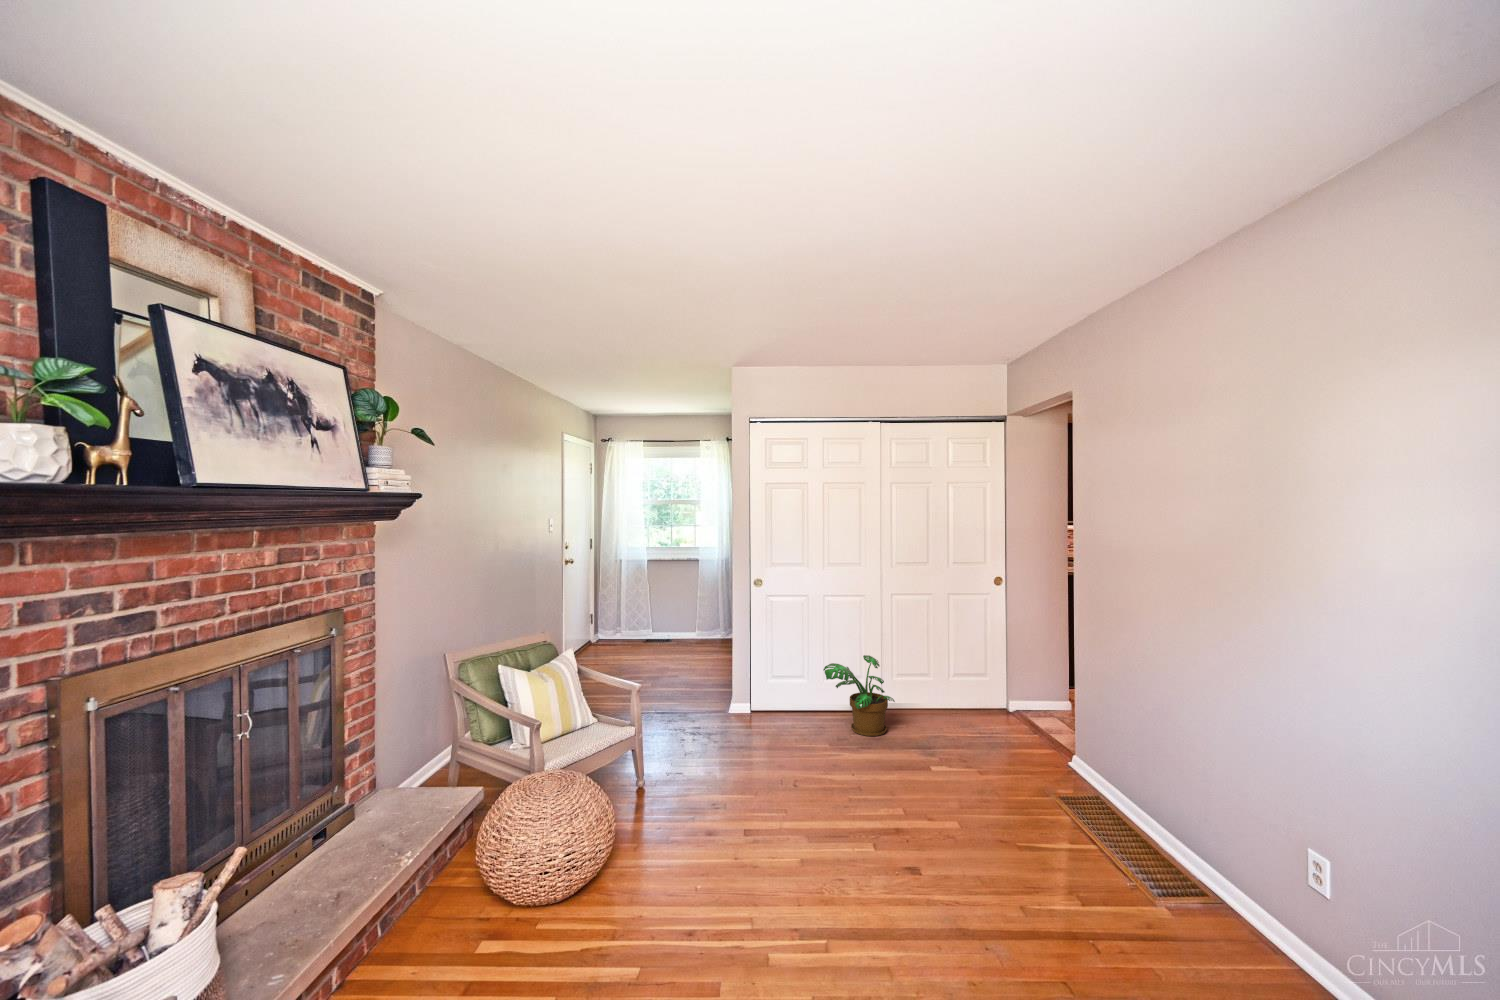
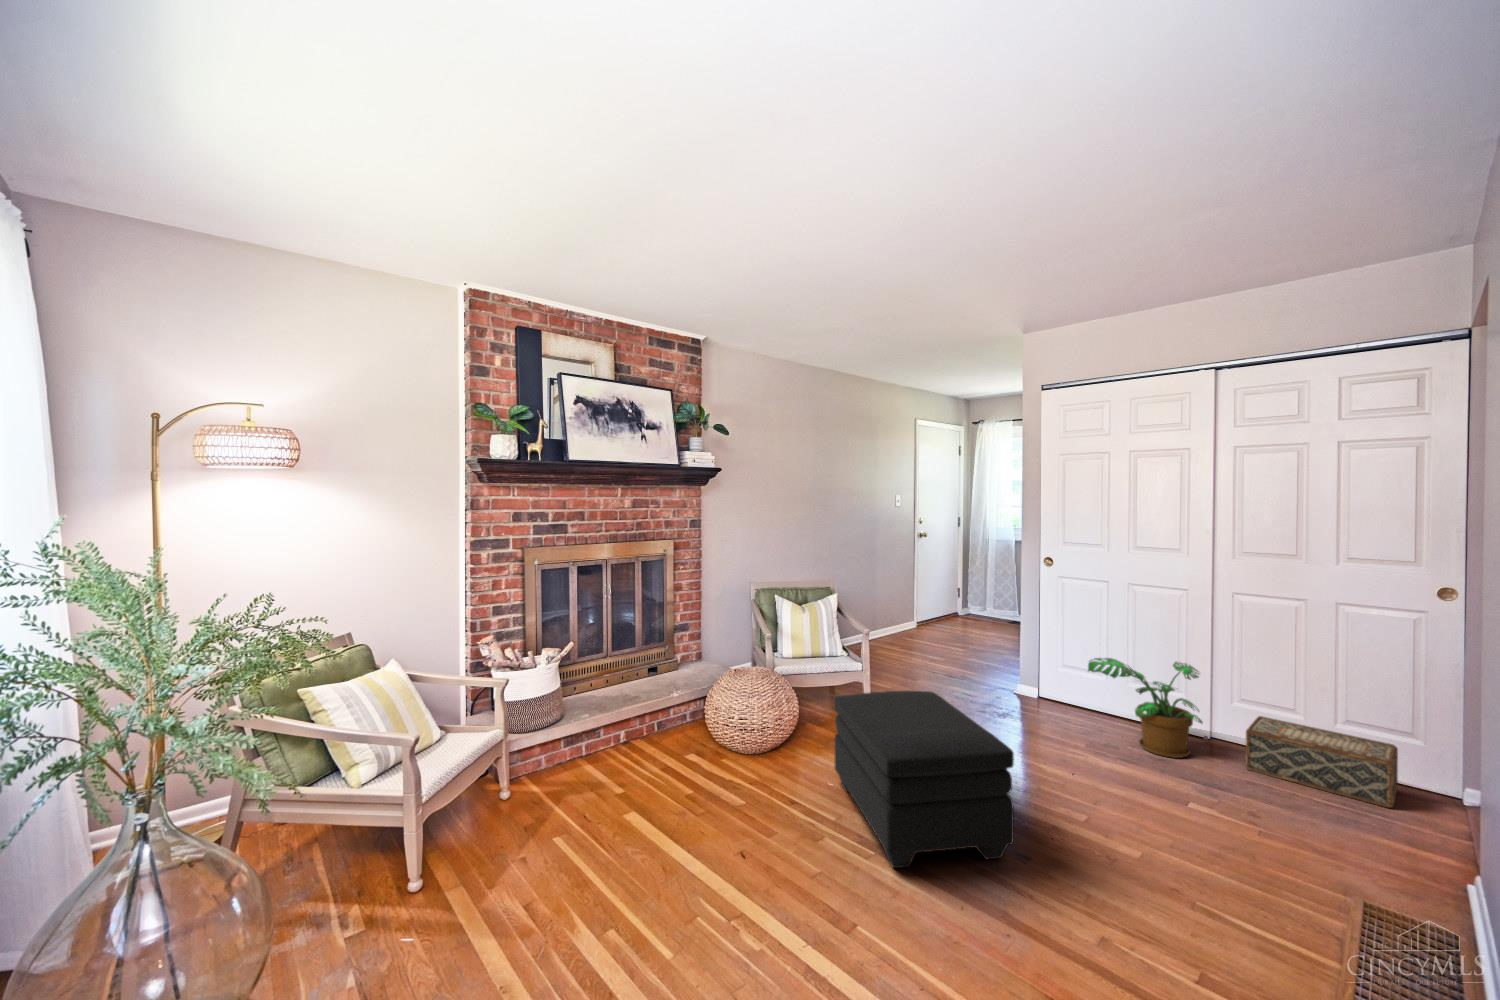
woven basket: none [909,685,996,729] -> present [1246,716,1398,808]
ottoman: none [702,740,920,956] -> present [834,691,1014,868]

